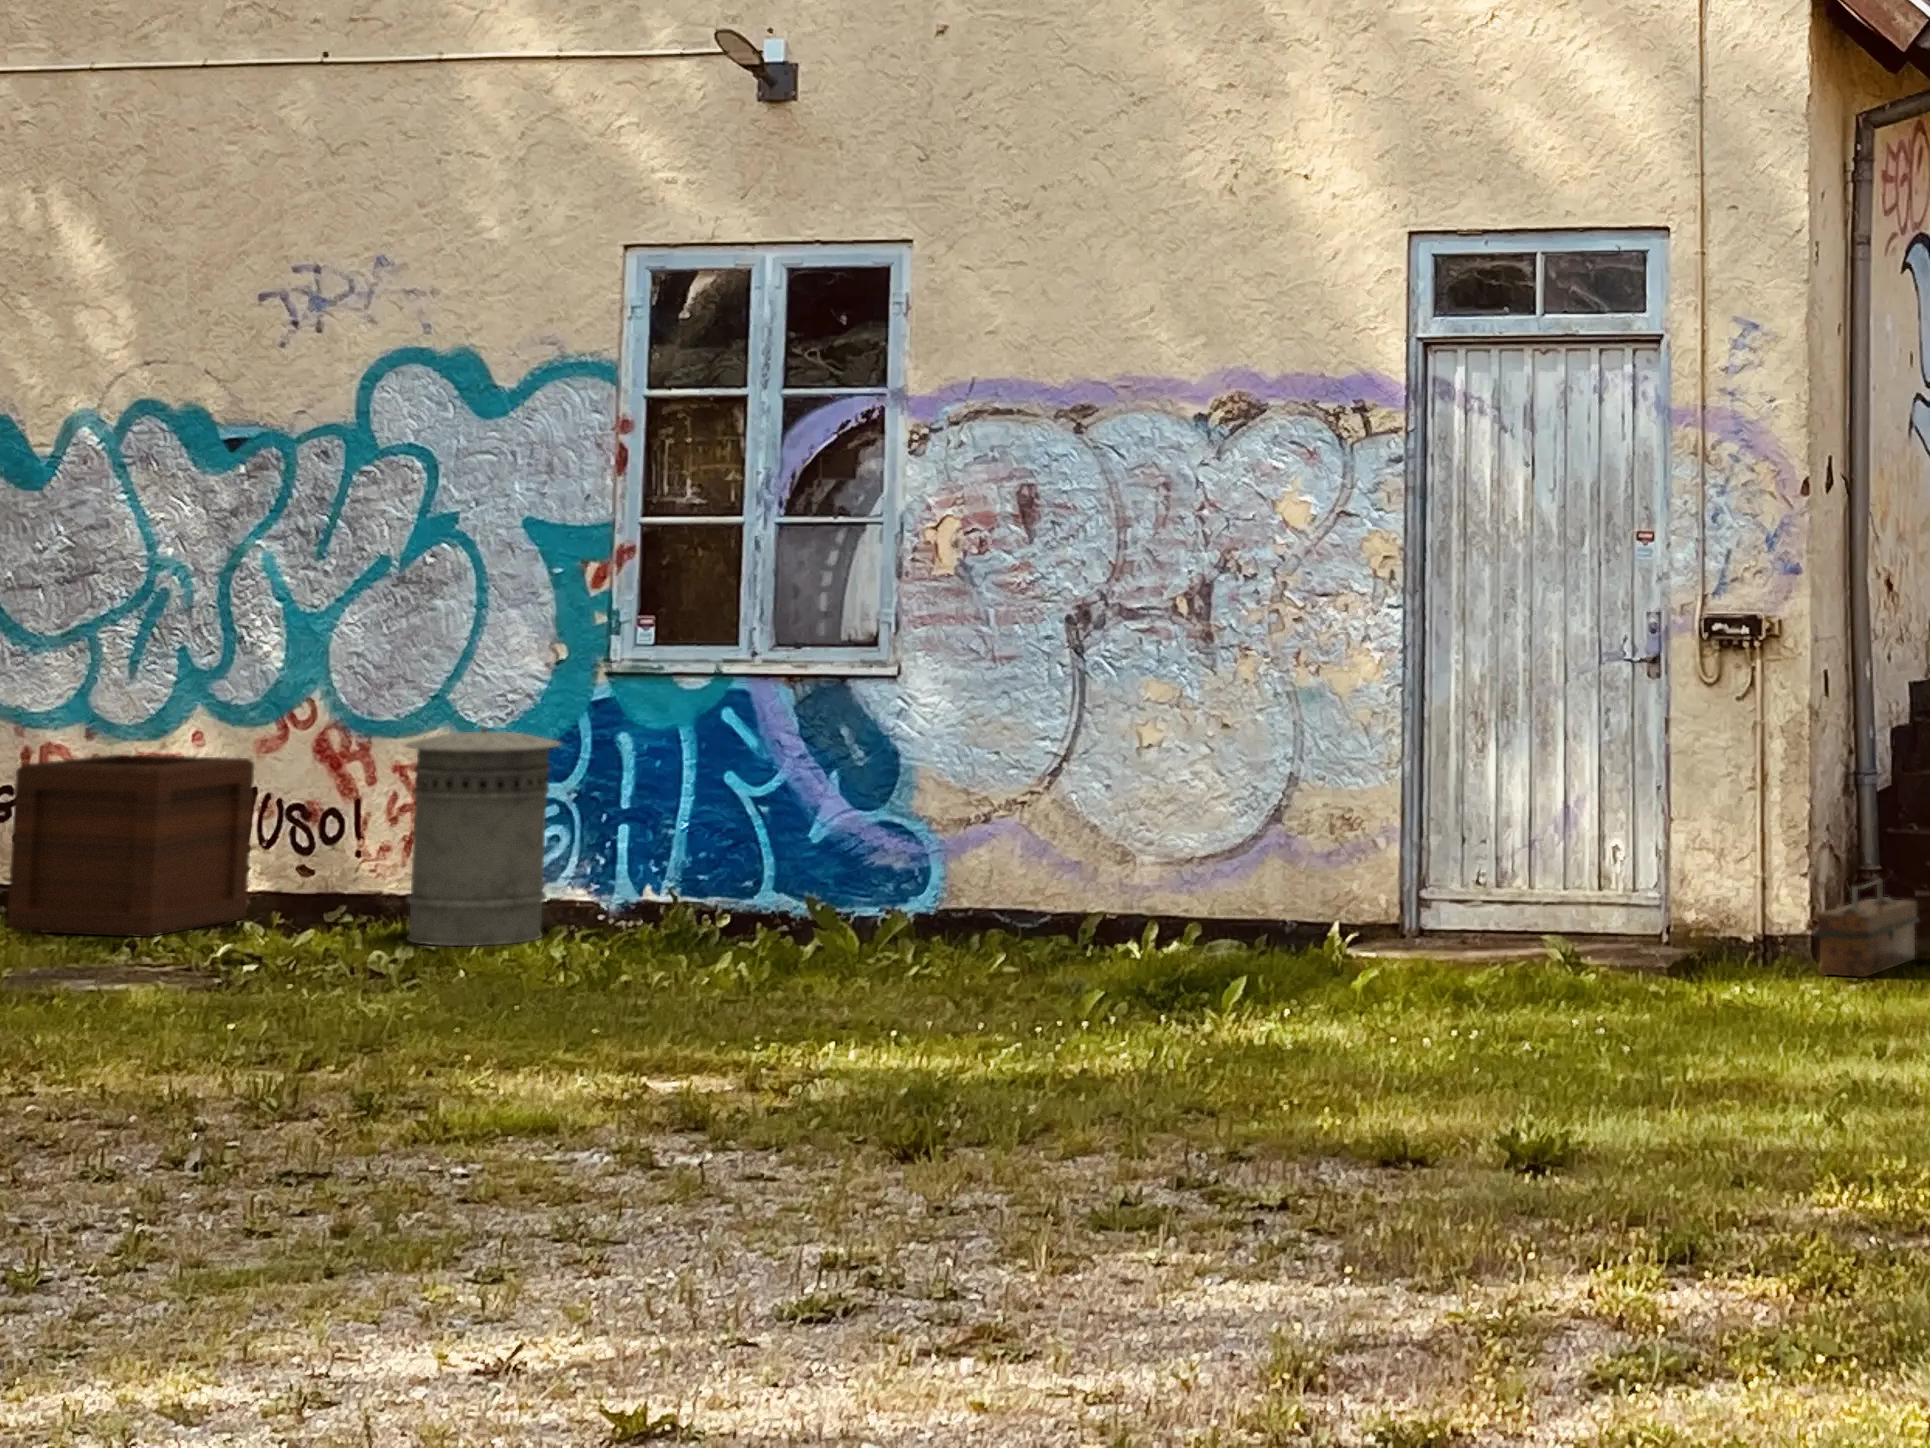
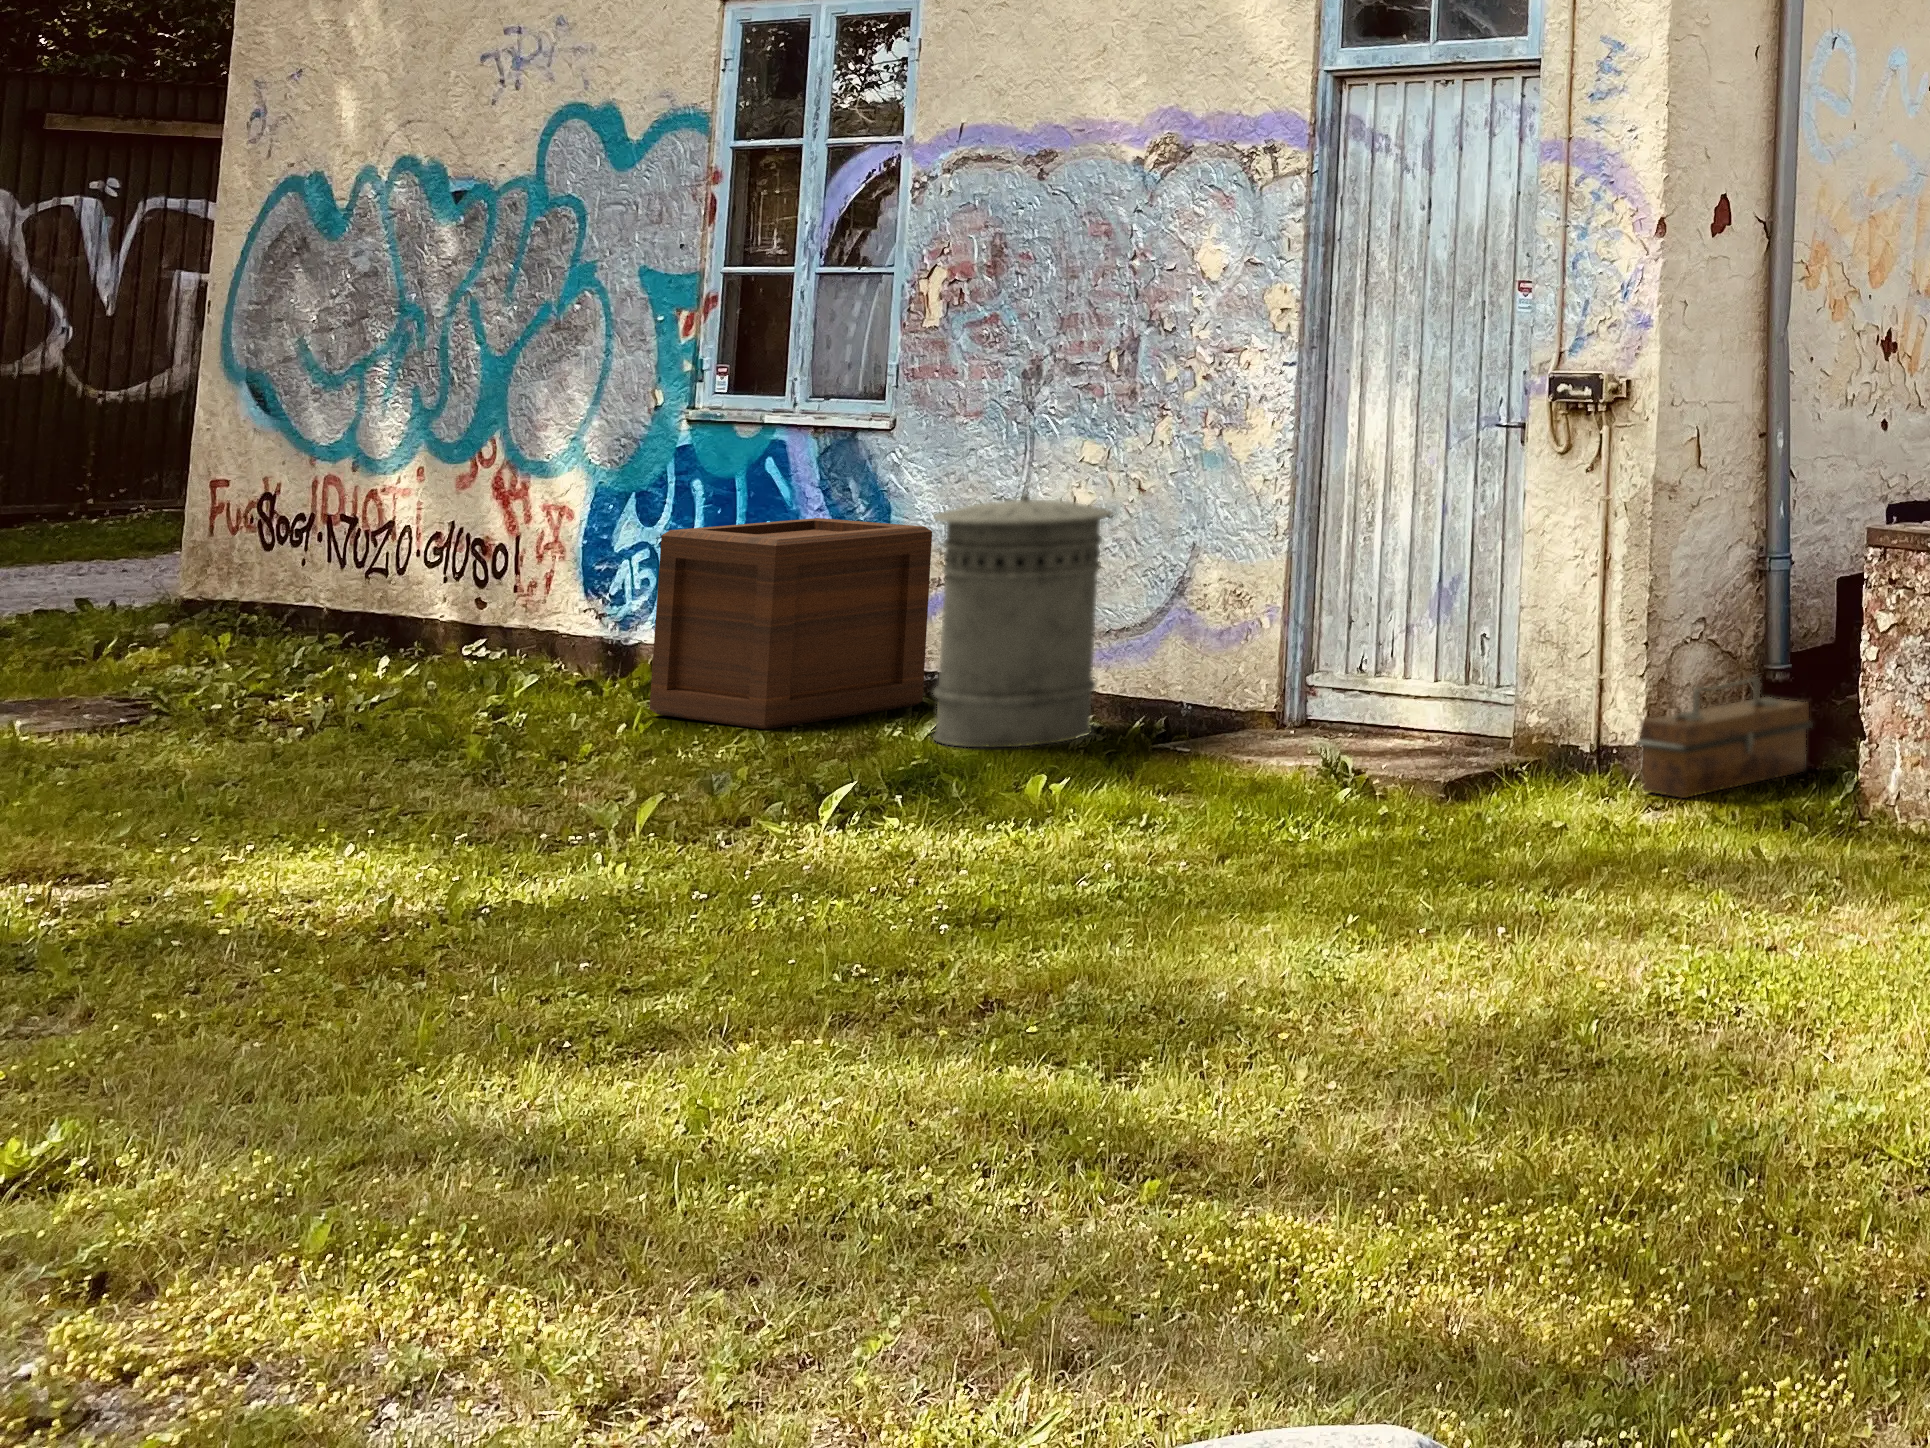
trash can: present [405,726,562,946] -> present [934,494,1114,747]
wooden crate: present [7,754,254,937] -> present [650,518,932,730]

